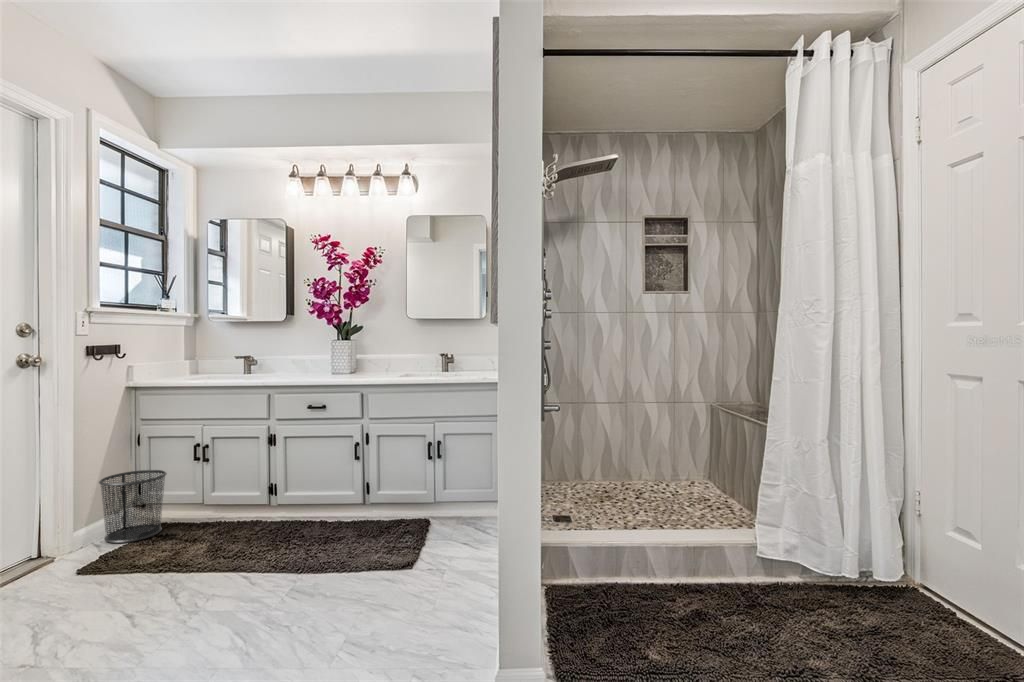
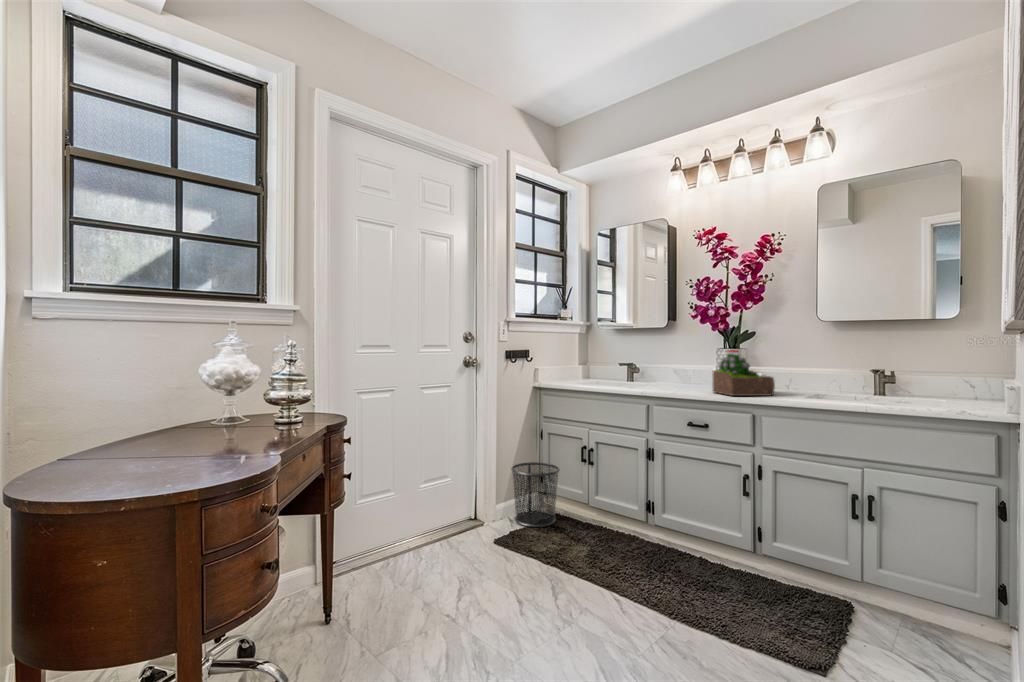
succulent plant: none [329,341,378,379] -> present [713,350,775,396]

